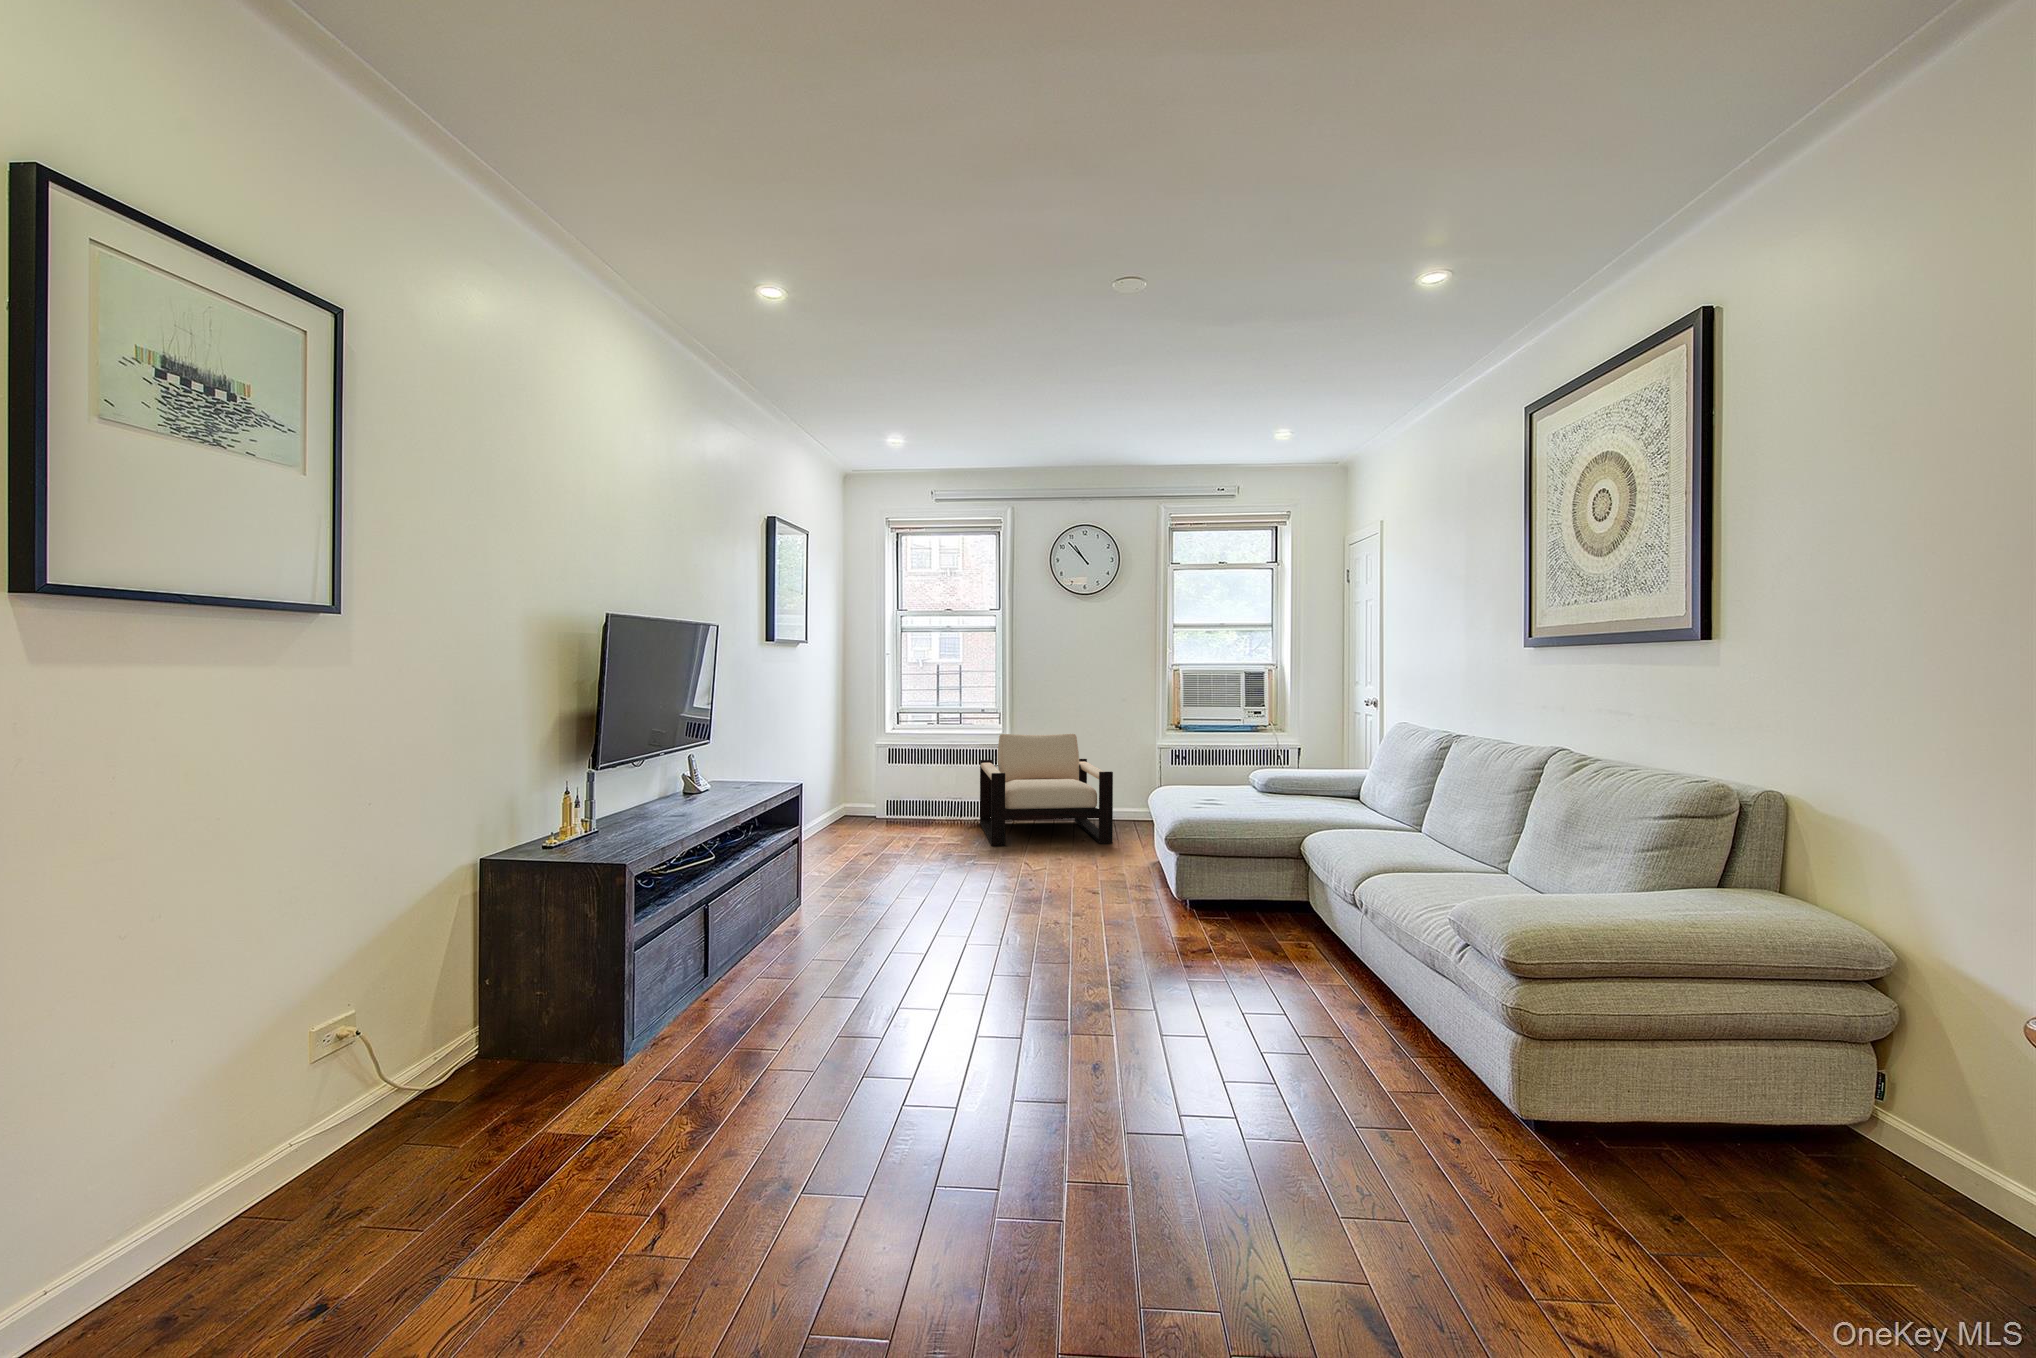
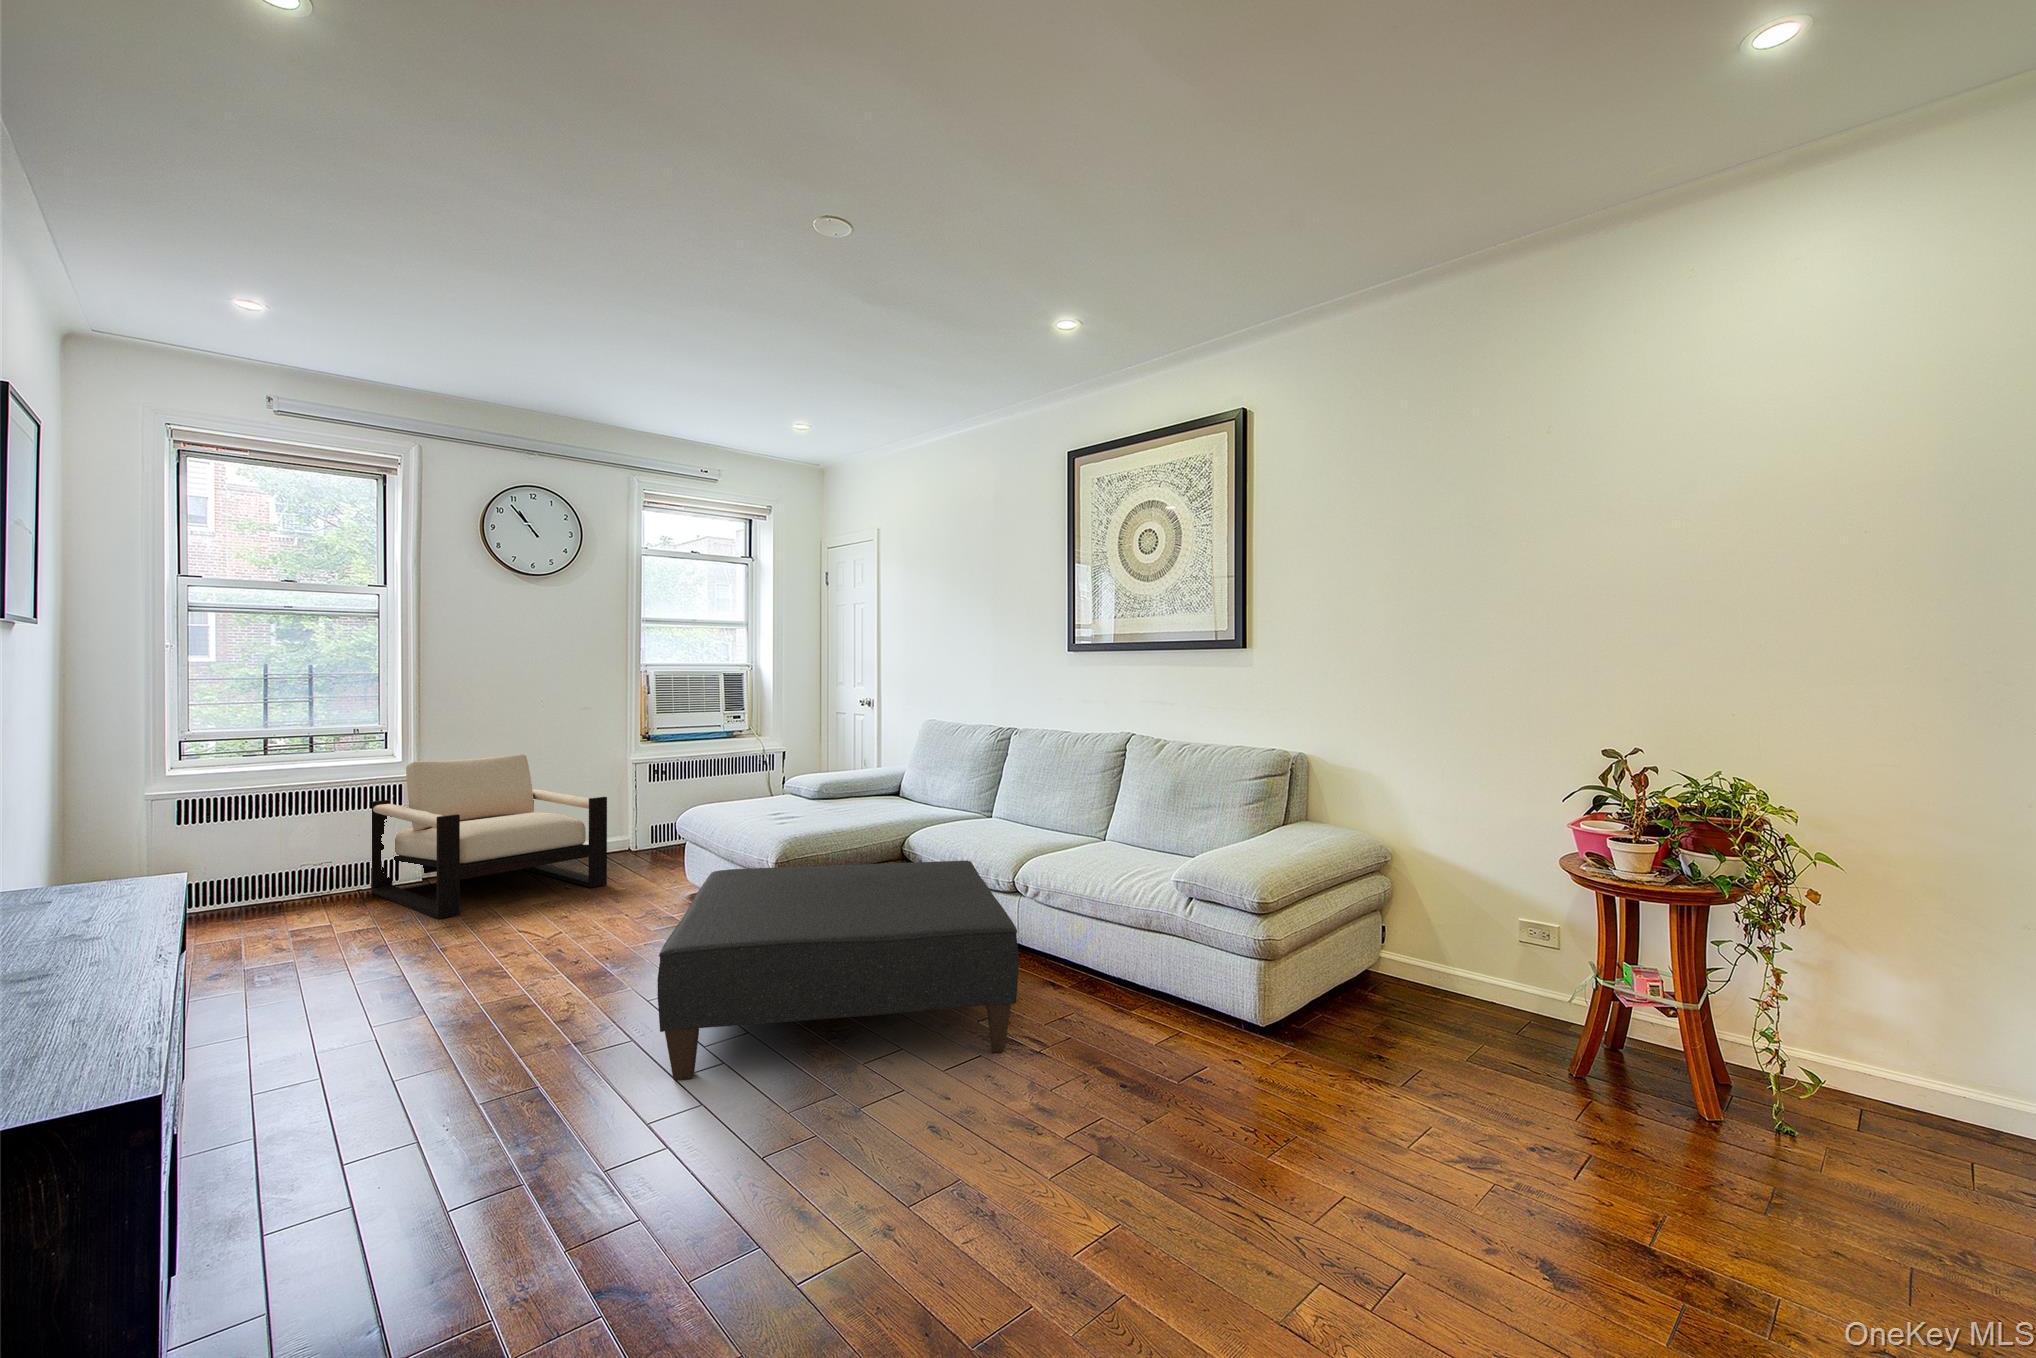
ottoman: none [972,836,1325,1040] -> present [658,861,1019,1080]

